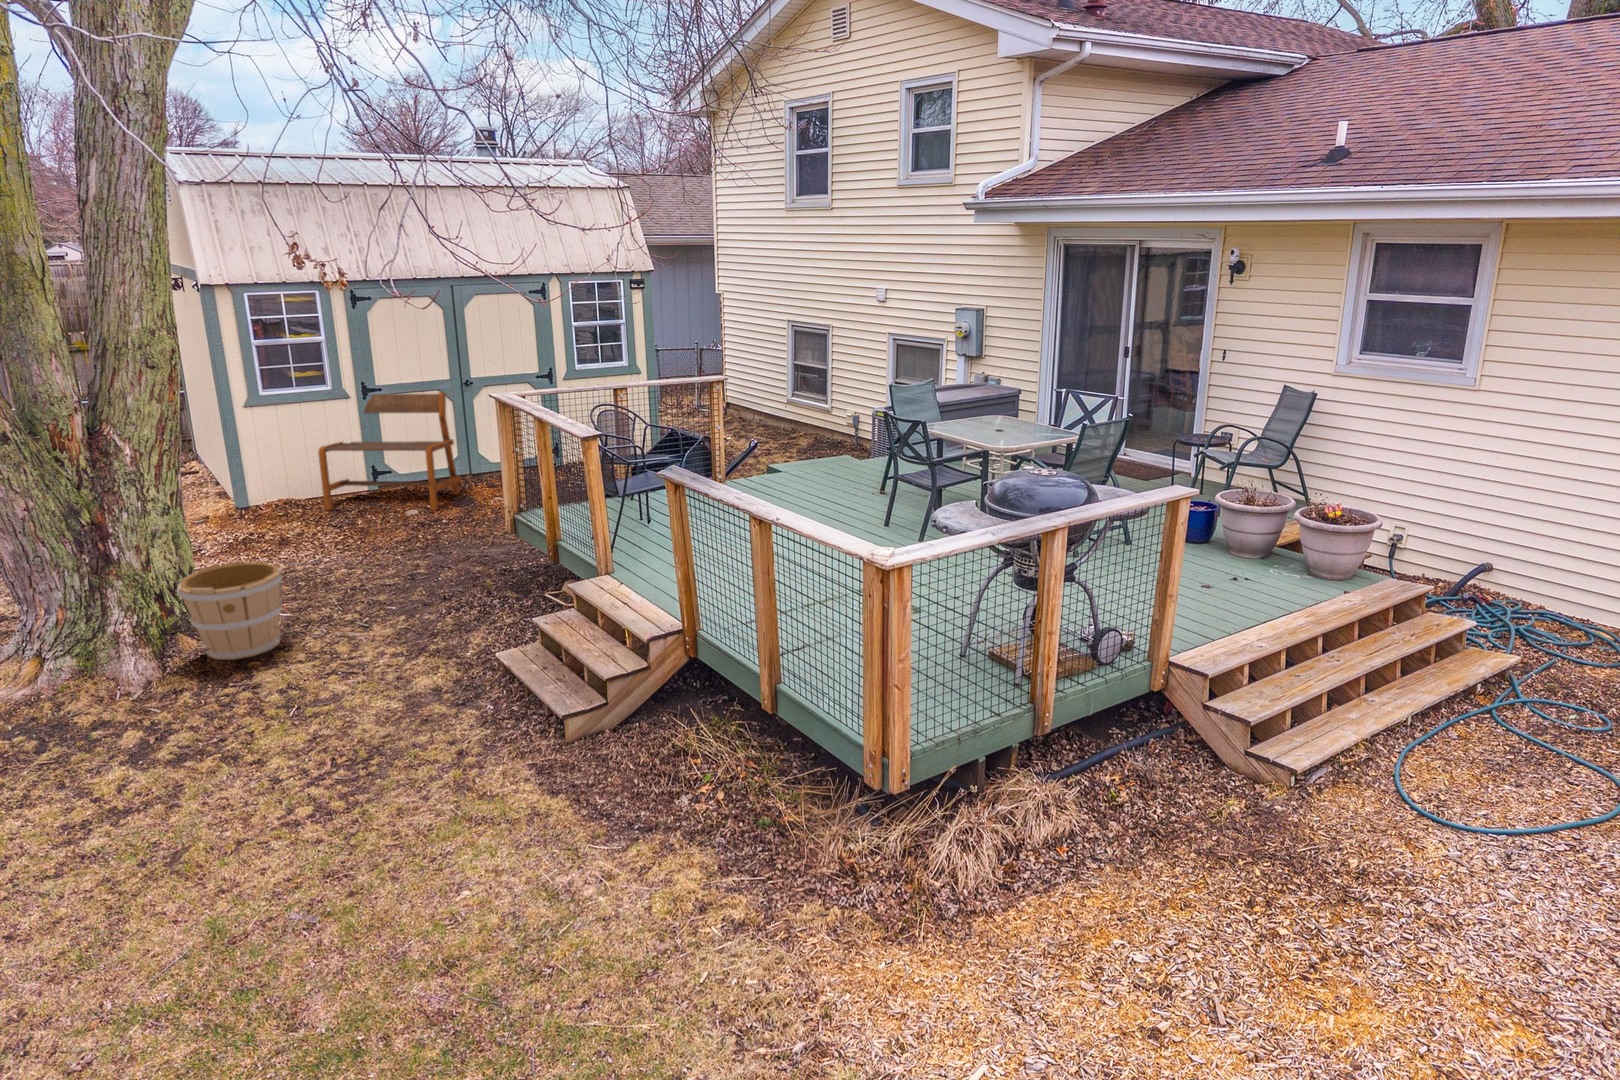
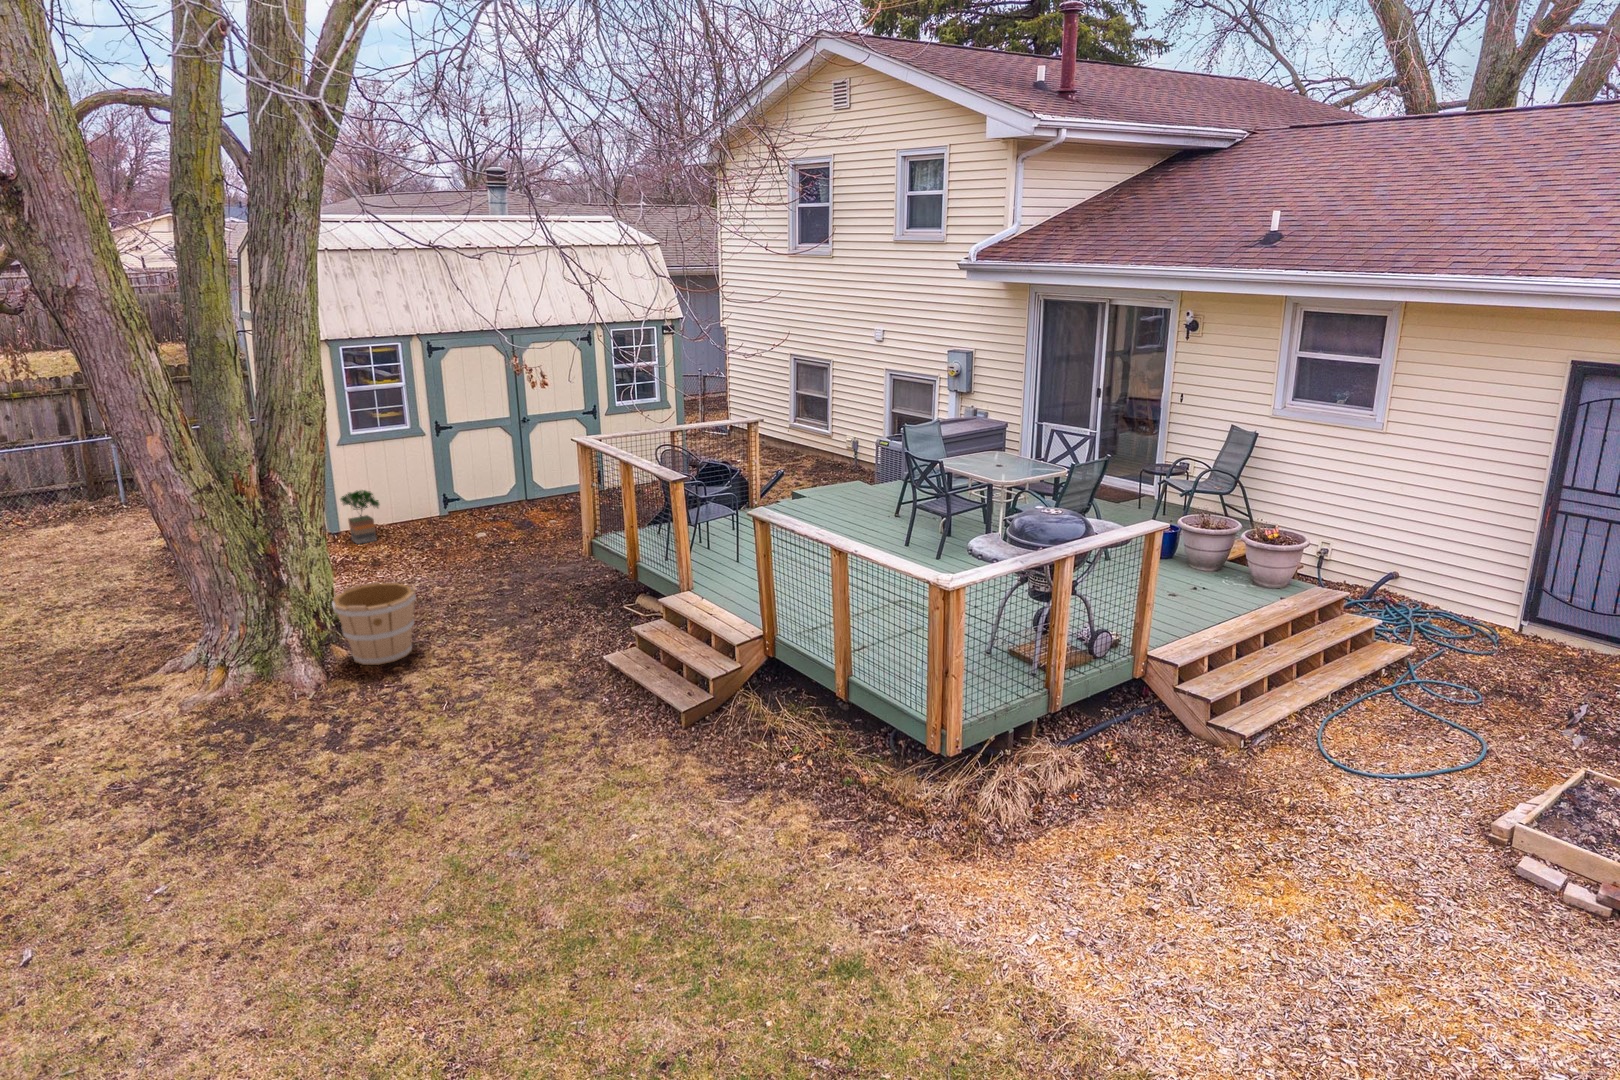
bench: present [318,393,460,511] -> none [399,429,520,533]
potted tree: none [247,459,295,522] -> present [341,490,380,544]

